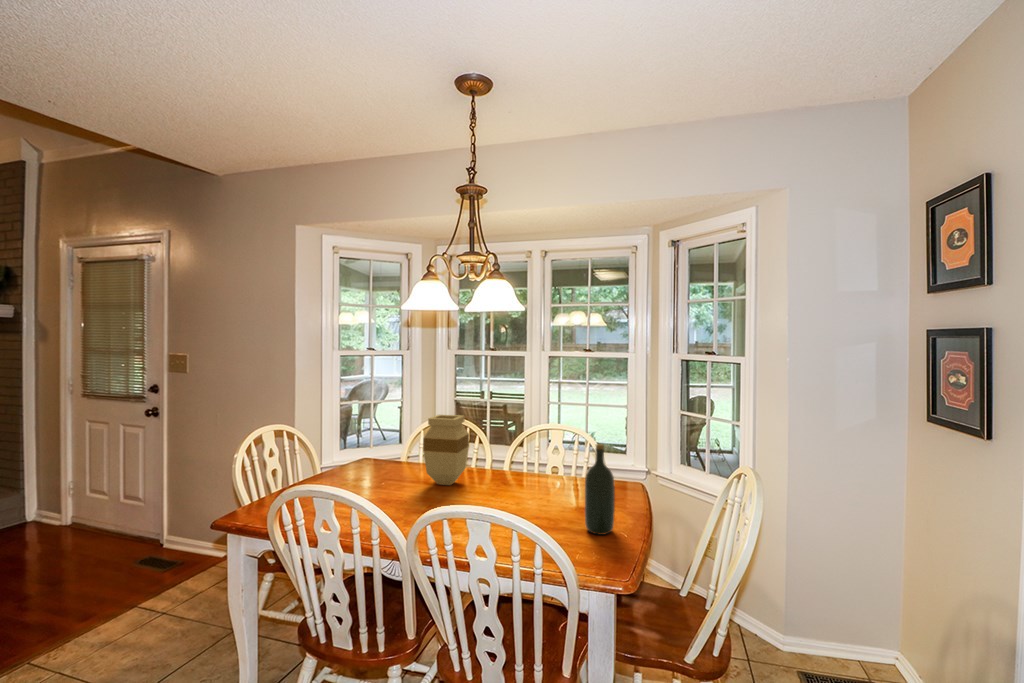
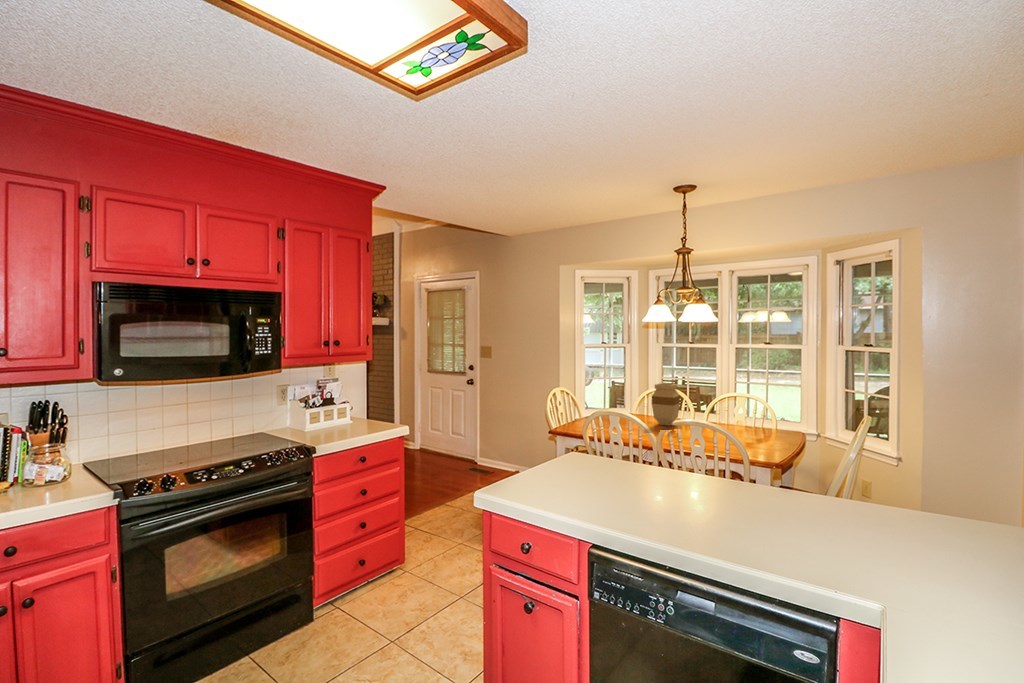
wine bottle: present [585,444,615,535] -> none [755,398,775,449]

